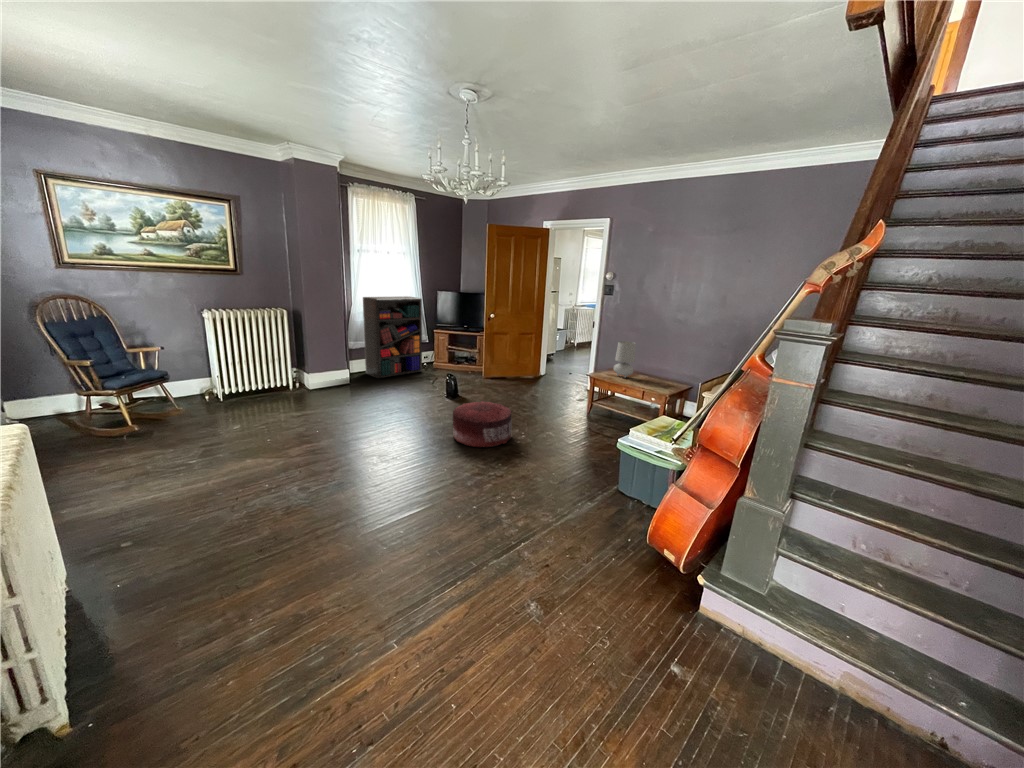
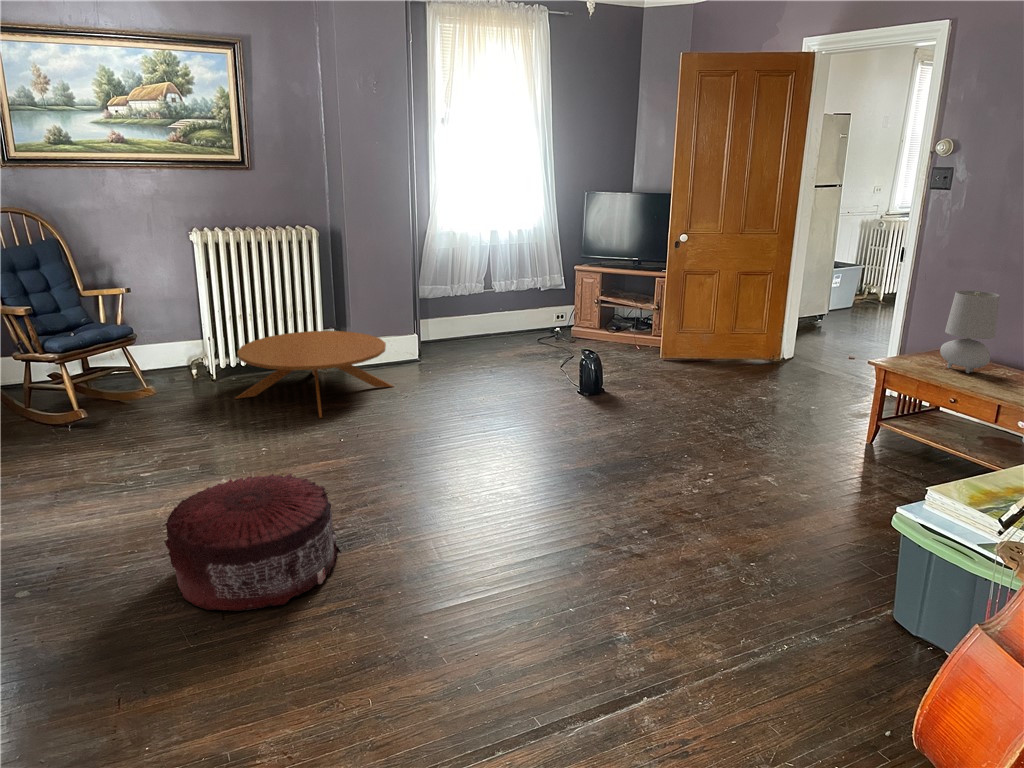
bookshelf: present [363,296,422,378] -> none [447,203,551,352]
coffee table: none [241,369,341,419] -> present [235,331,393,417]
pouf: present [453,401,512,447] -> present [164,473,341,611]

